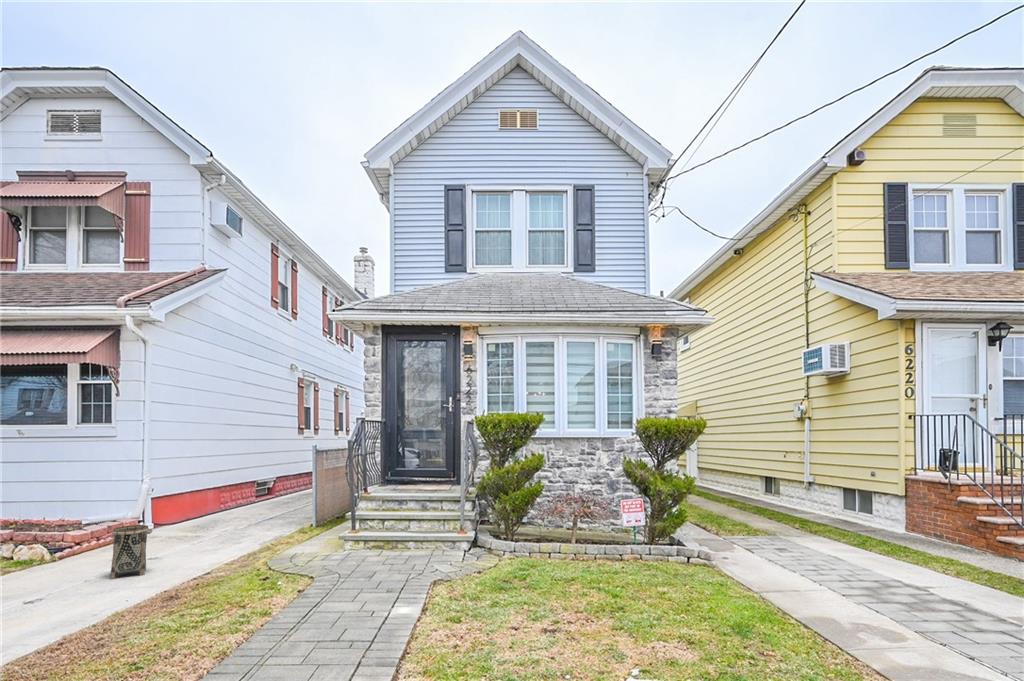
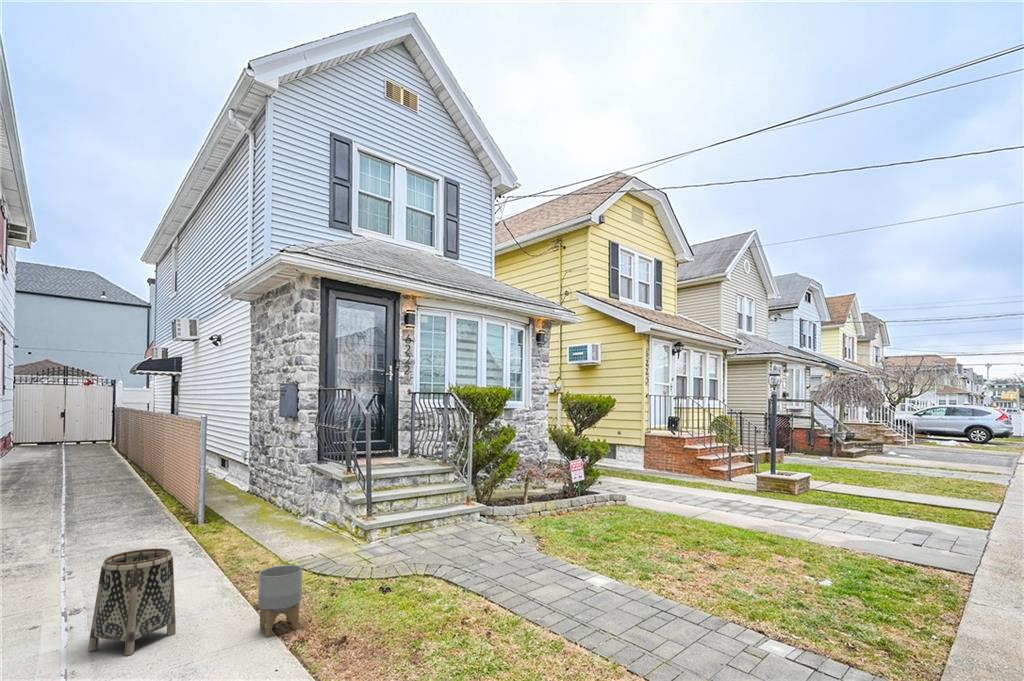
planter: none [145,548,175,588] -> present [258,565,302,637]

